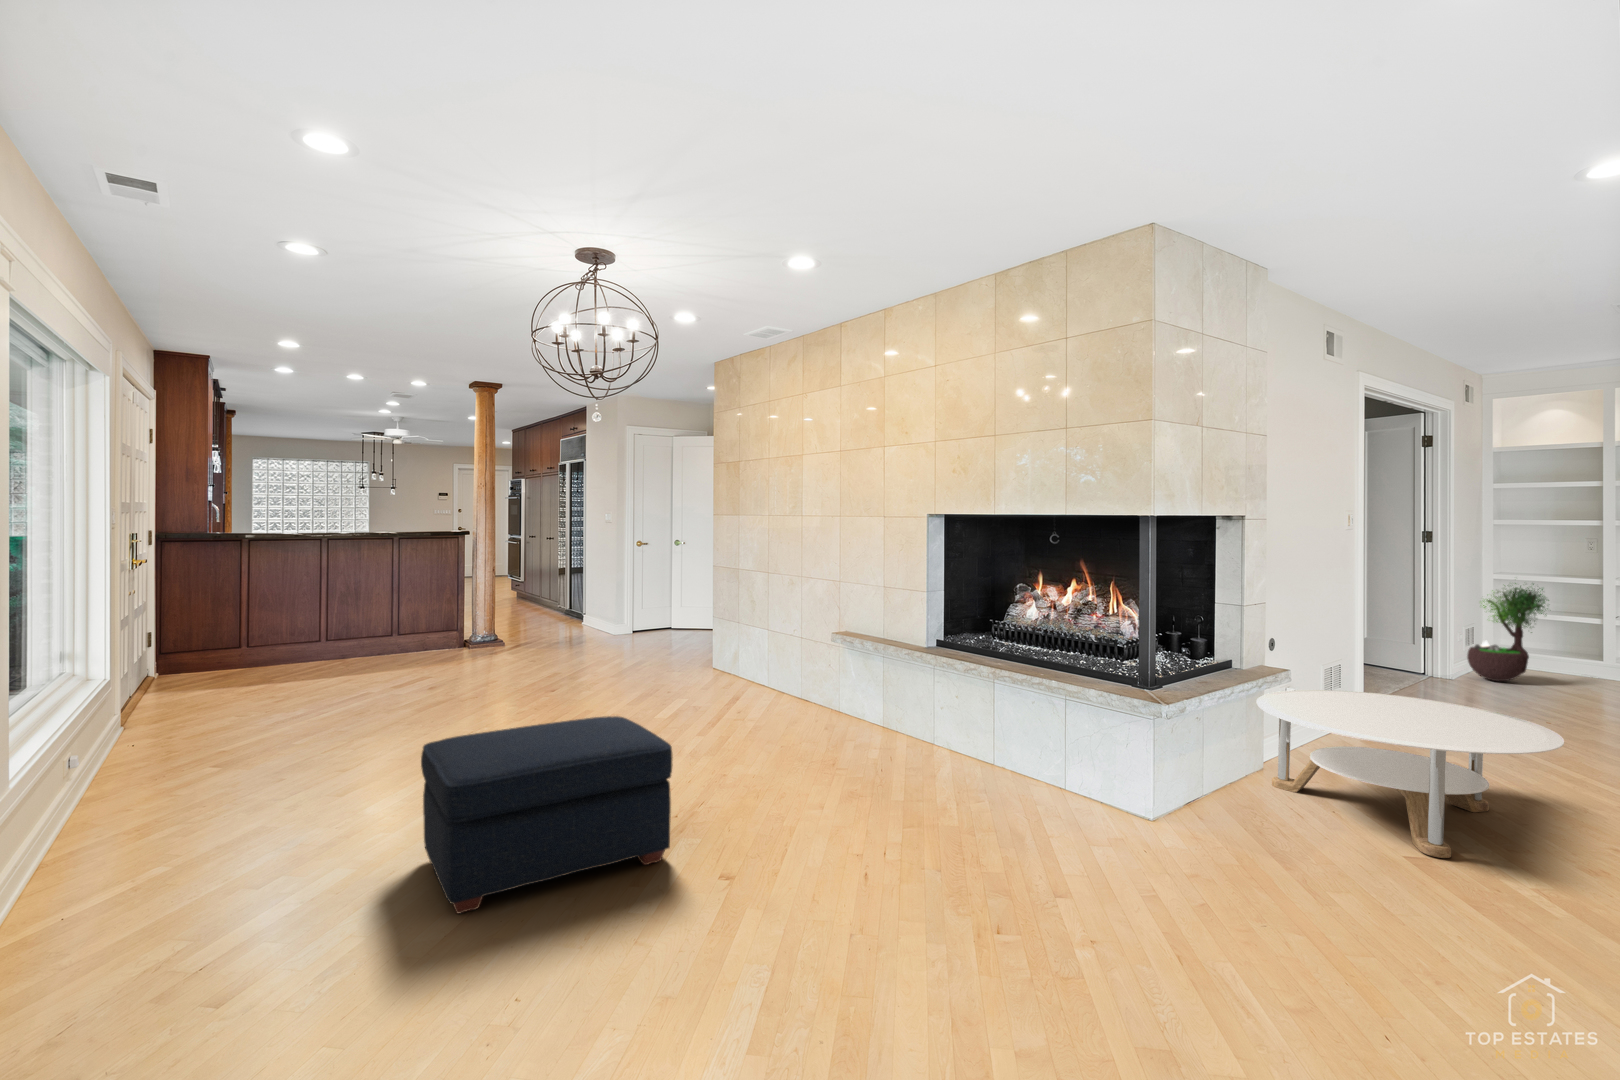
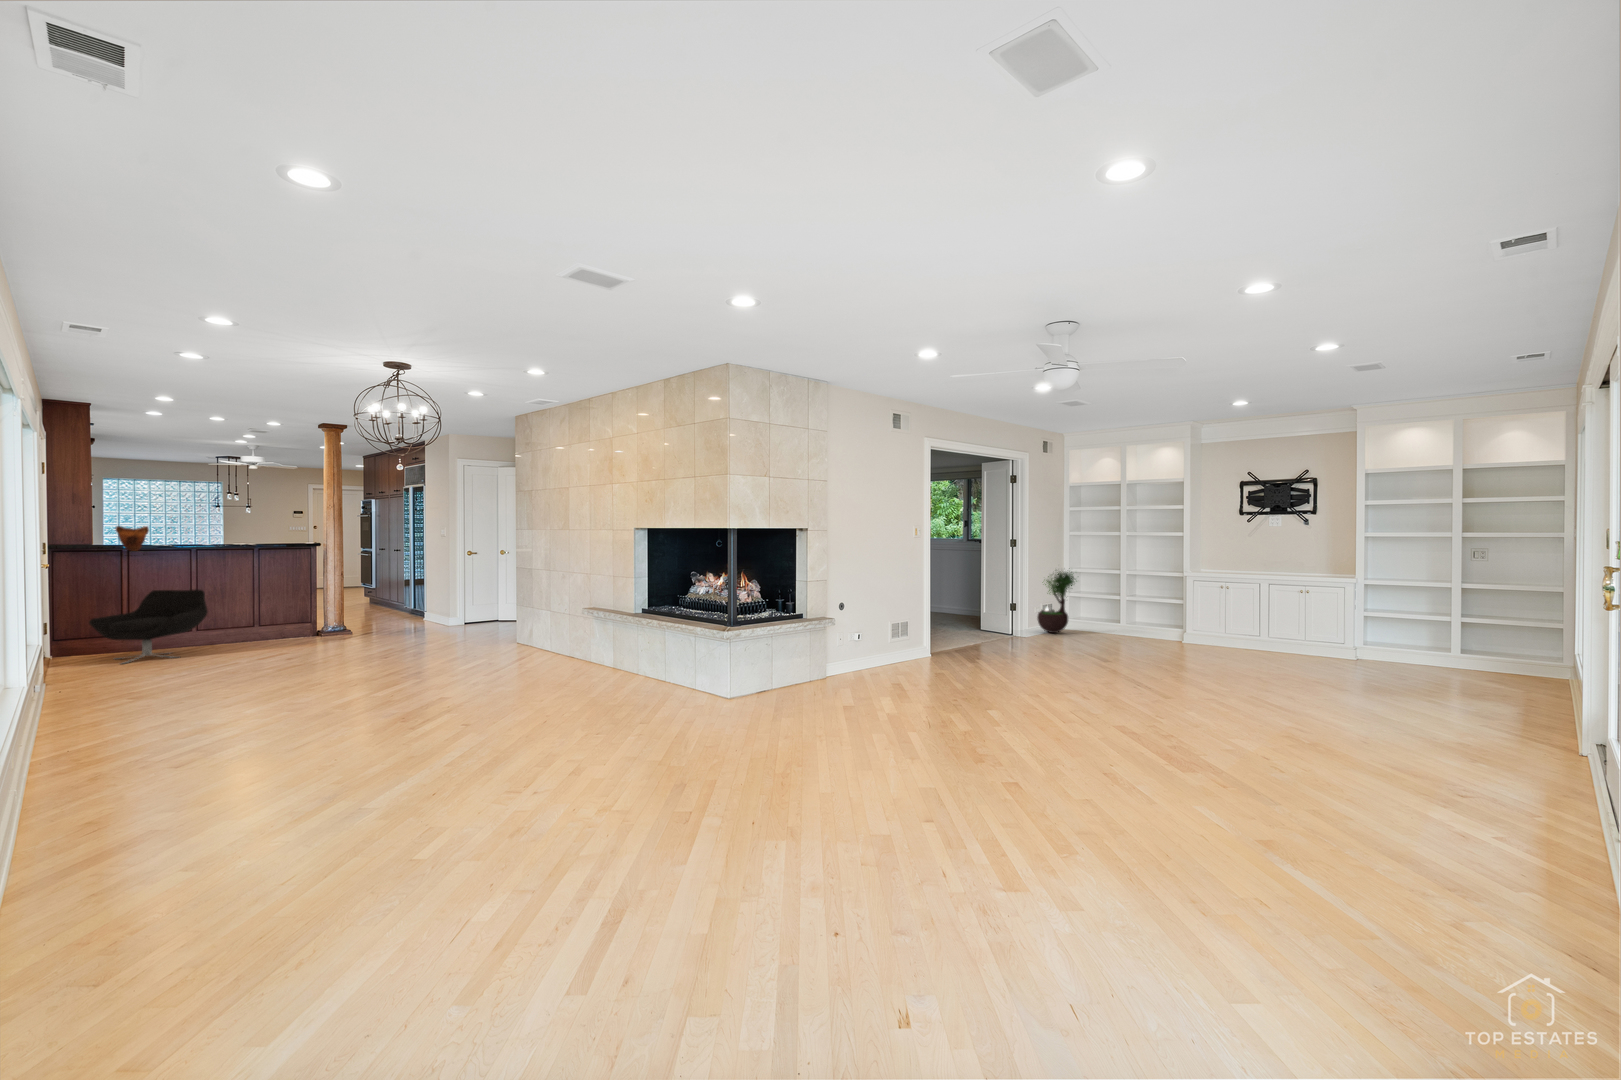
vase: none [238,505,277,541] -> present [115,526,149,551]
lounge chair: none [205,586,341,682] -> present [89,590,208,663]
round table: present [1257,690,1564,858] -> none [809,631,944,709]
ottoman: present [421,716,673,913] -> none [278,655,436,753]

